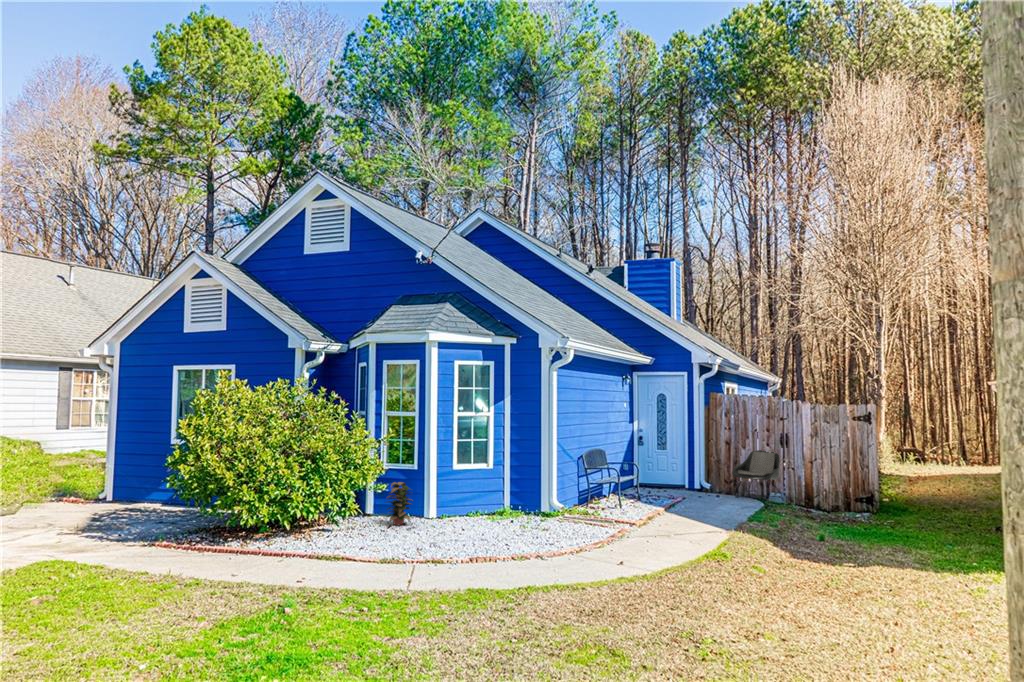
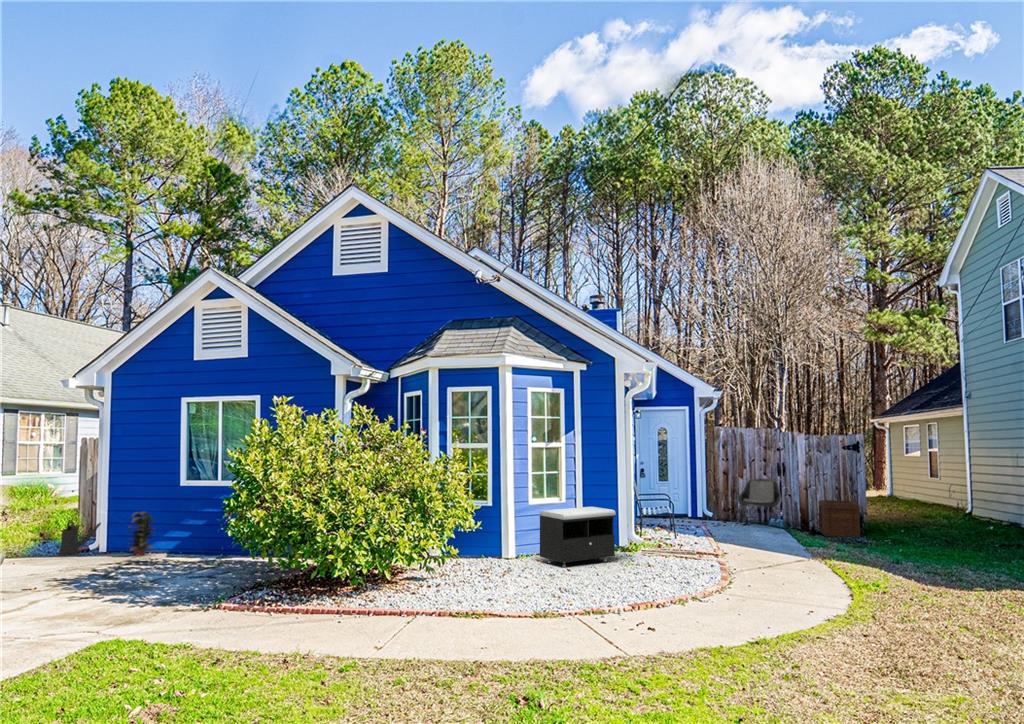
watering can: none [76,470,115,500] -> present [54,520,101,555]
storage bench: none [465,473,536,528] -> present [540,507,616,567]
wooden crate: none [815,474,854,515] -> present [818,500,860,537]
decorative plant: present [387,482,413,525] -> present [127,512,156,556]

